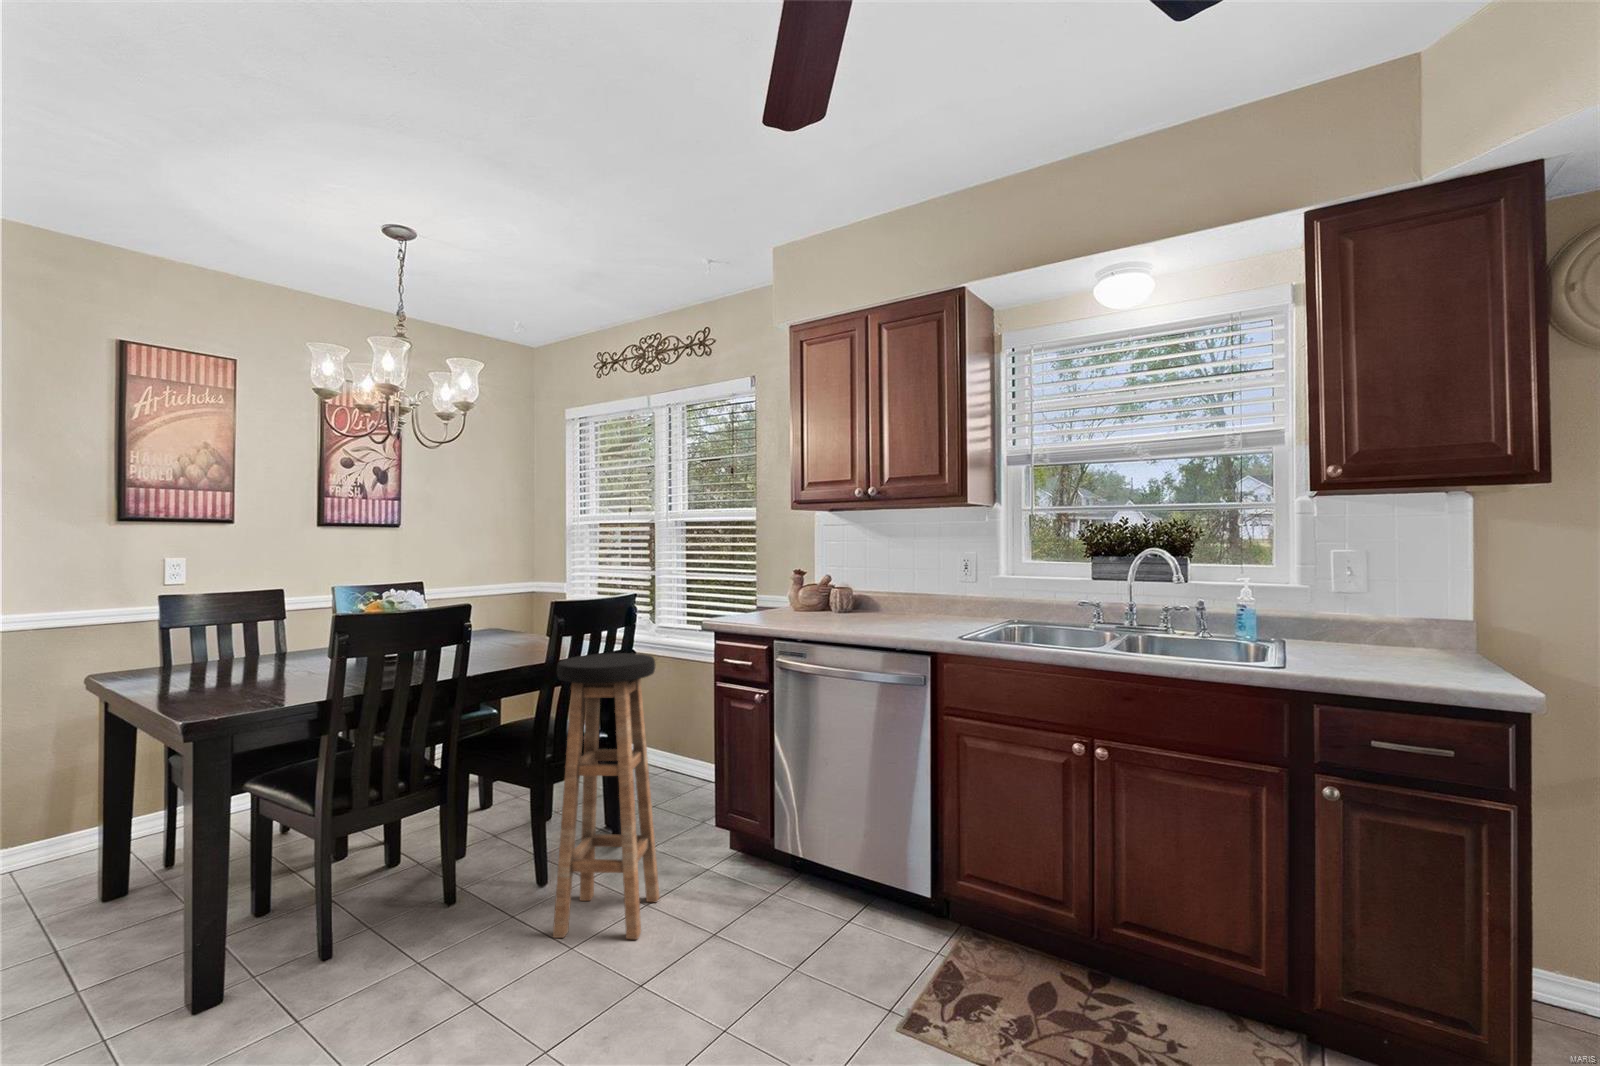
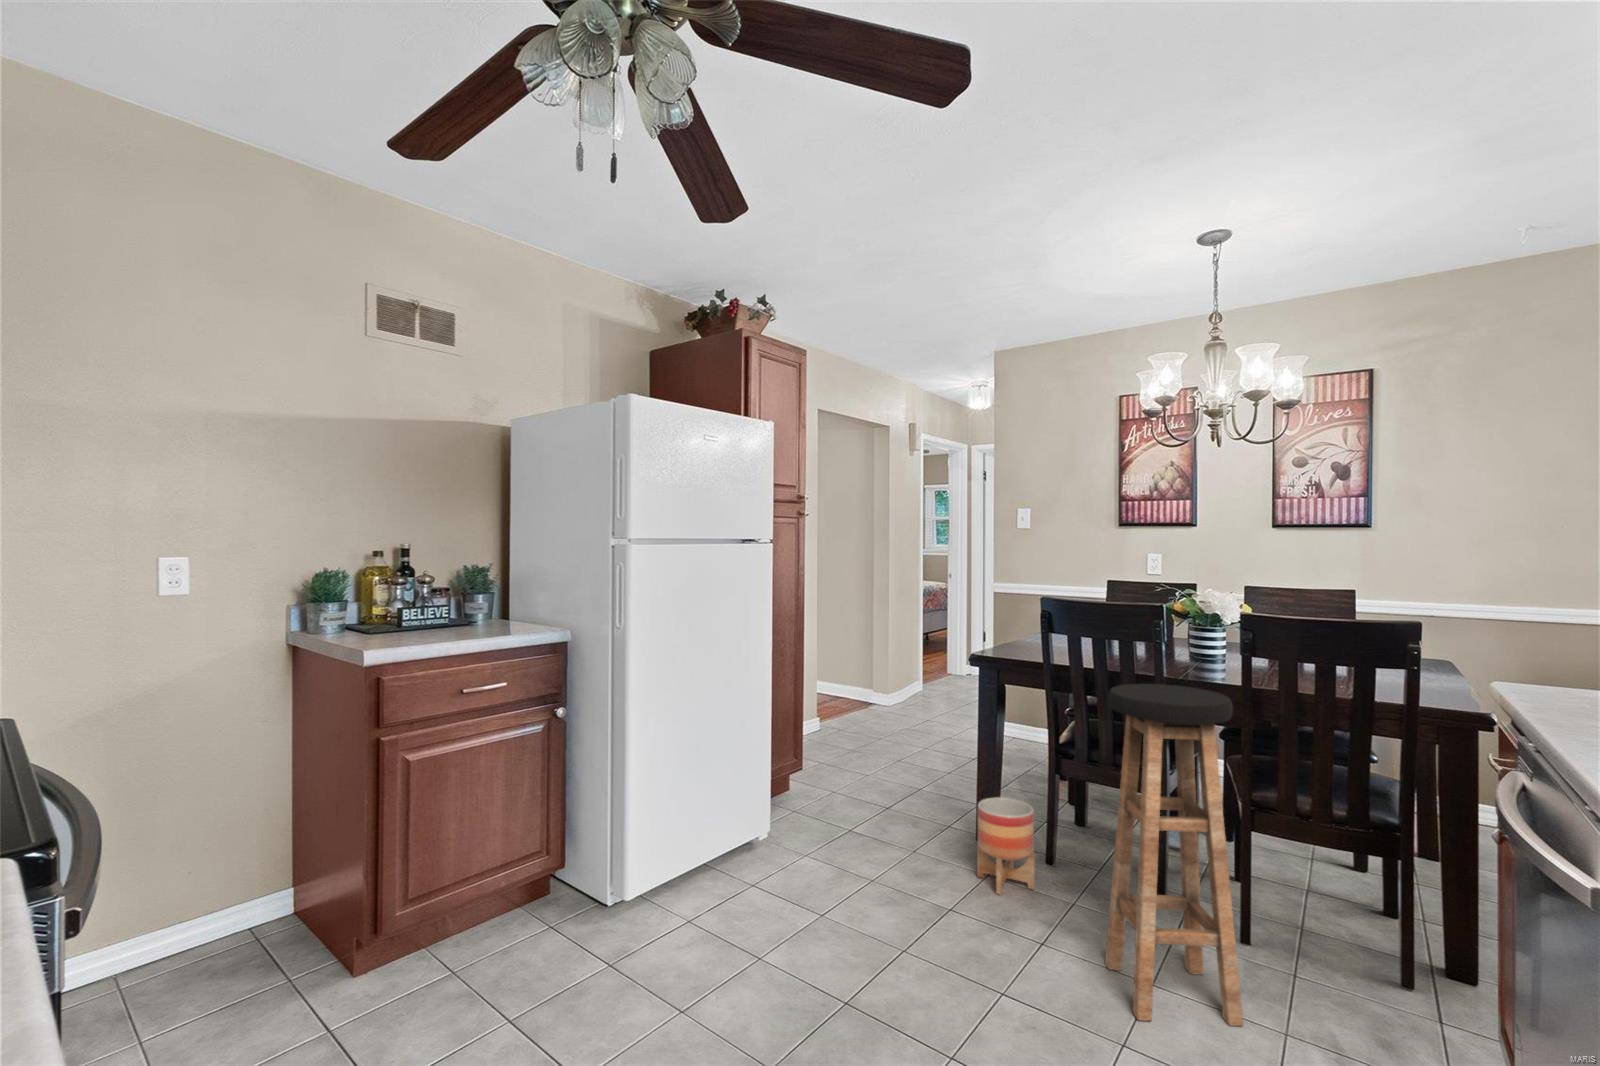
planter: none [312,857,394,991] -> present [977,797,1035,894]

